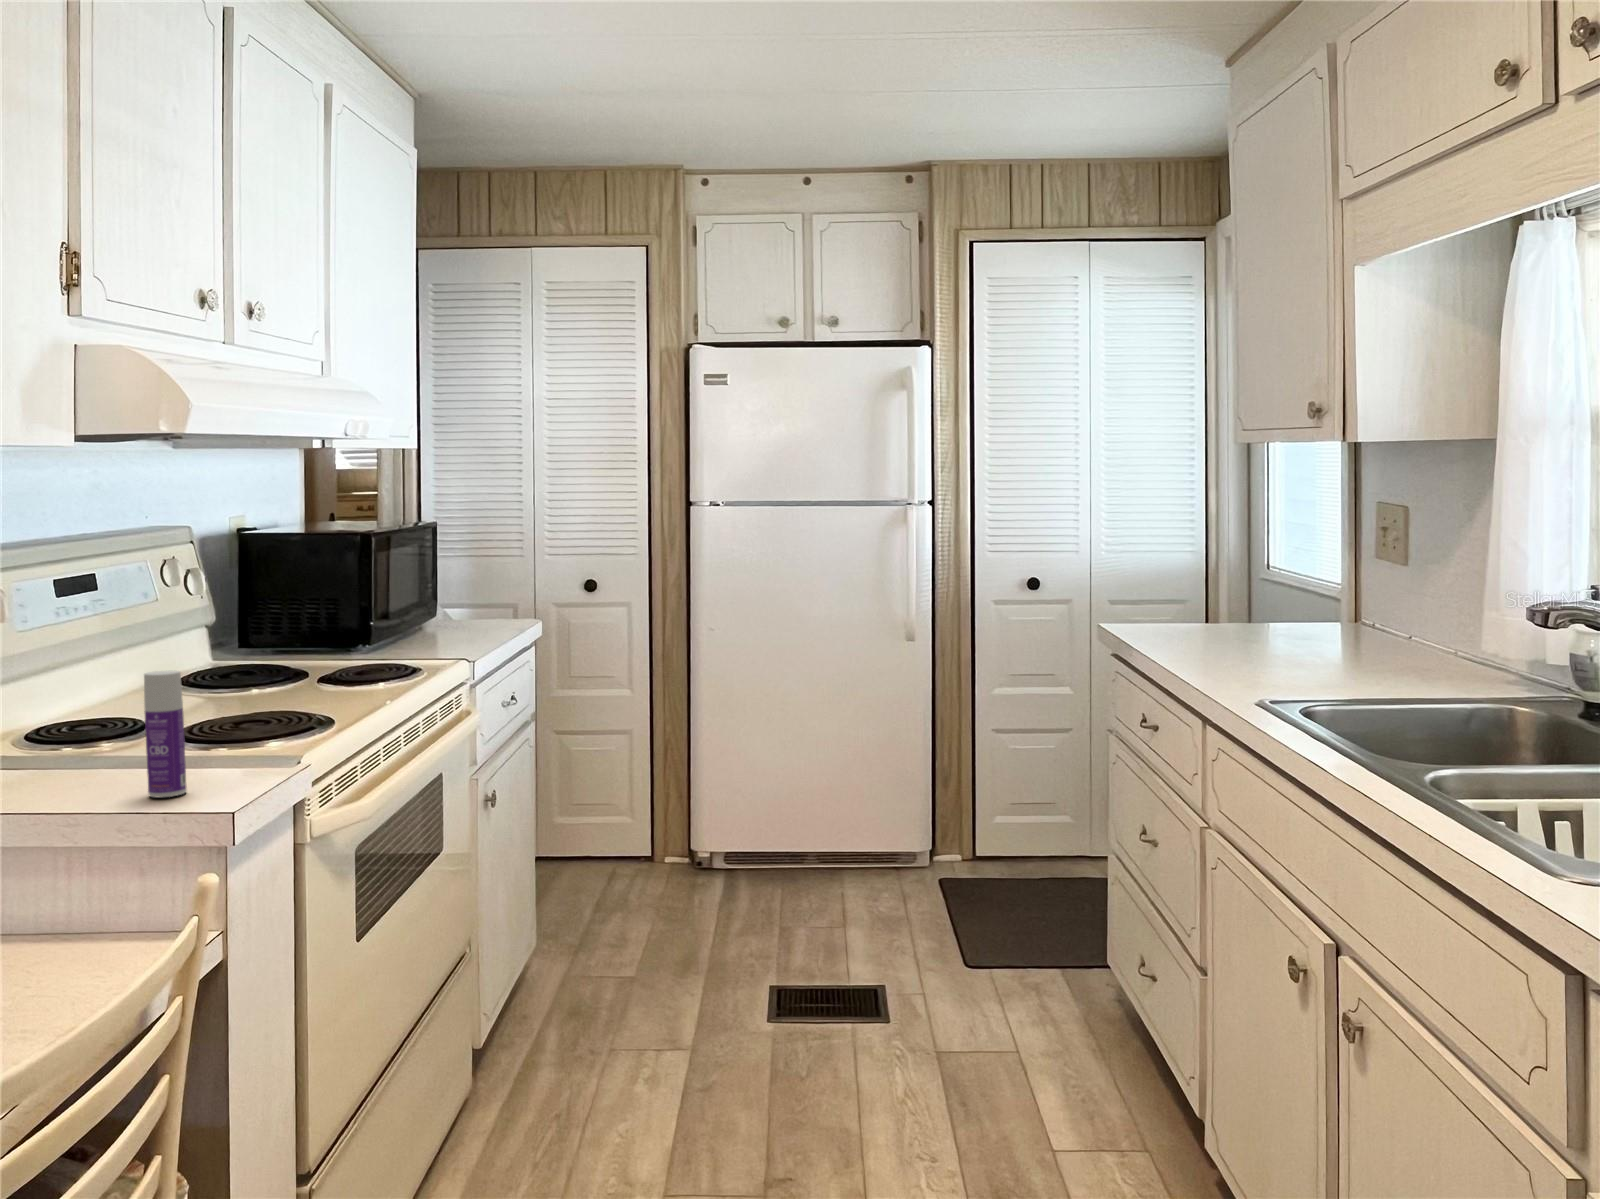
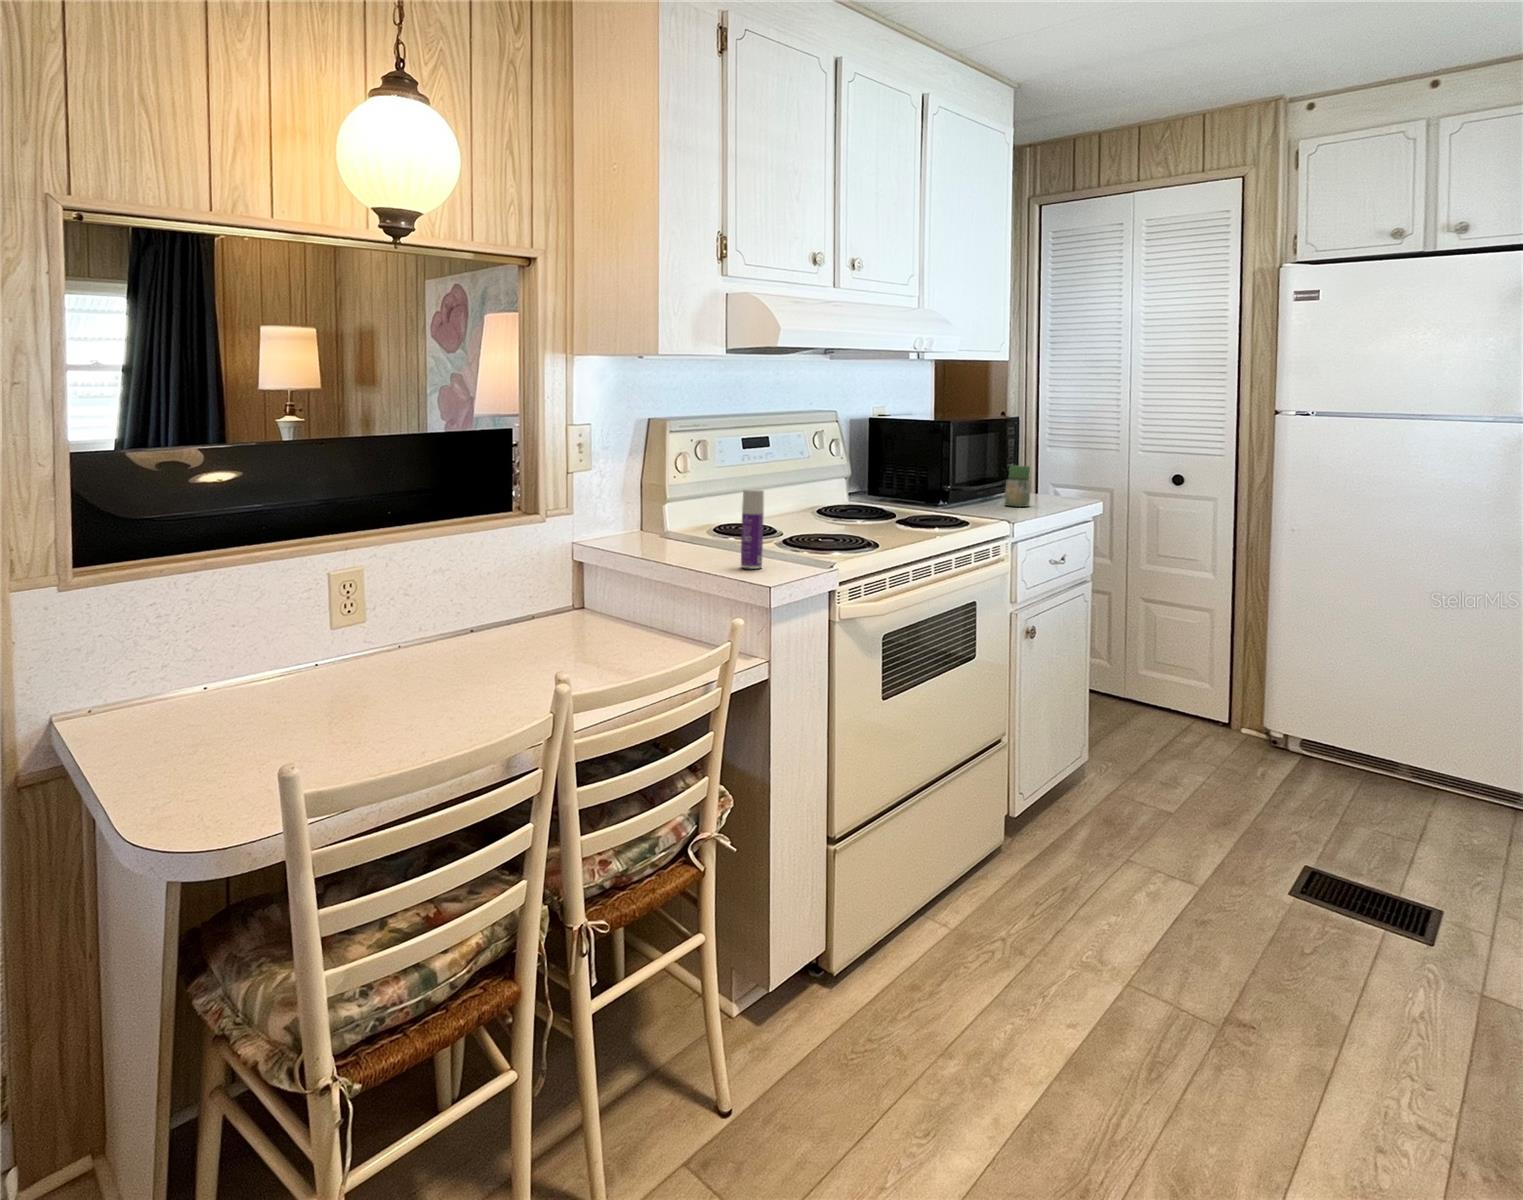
jar: none [434,586,467,639] -> present [1005,465,1031,507]

